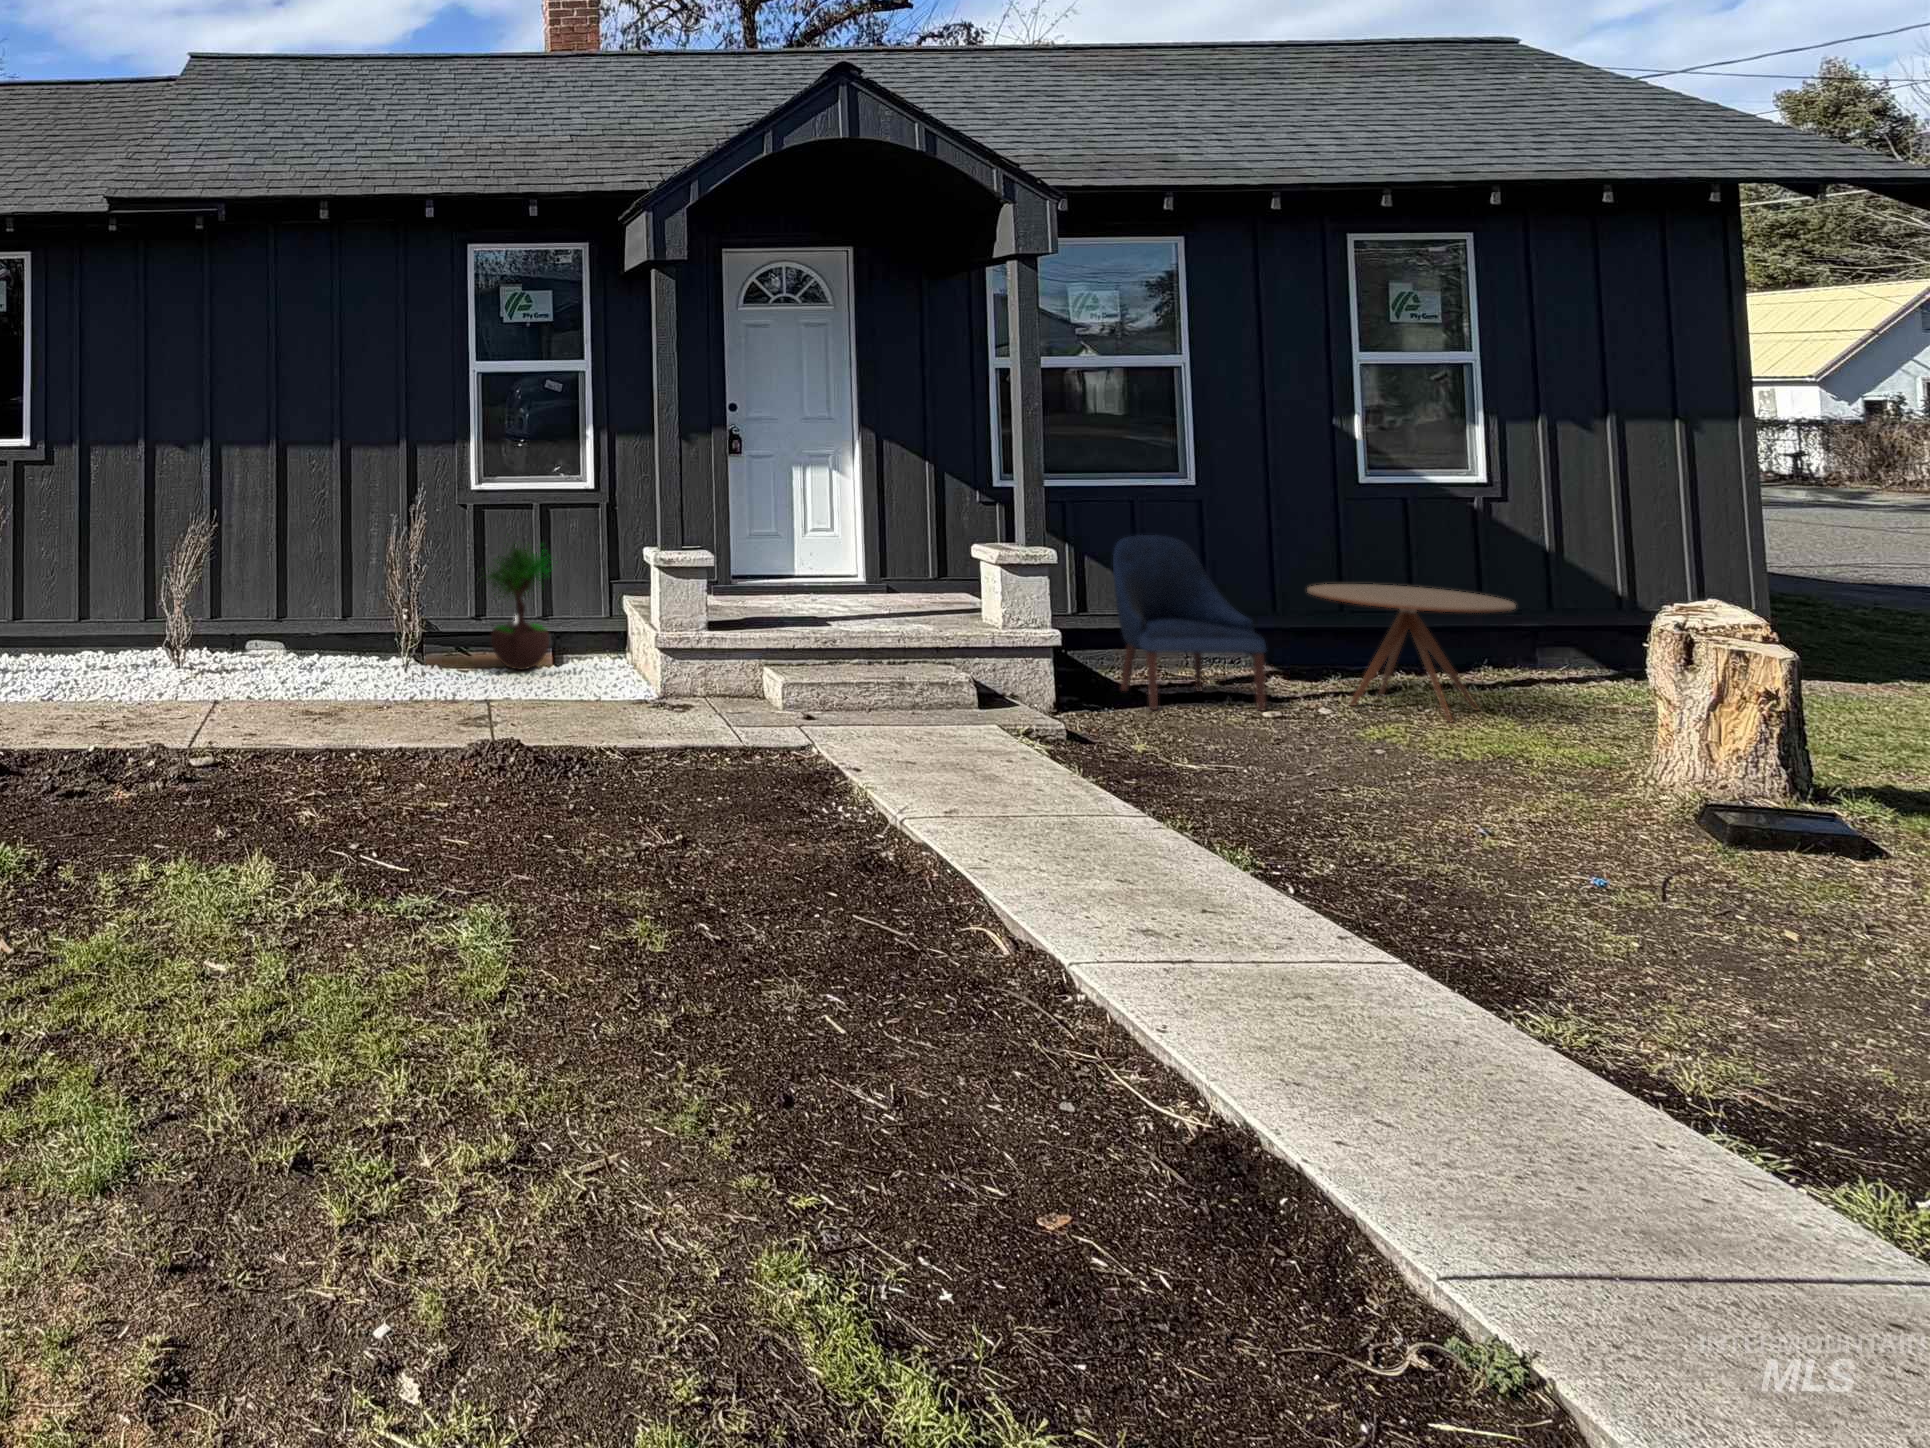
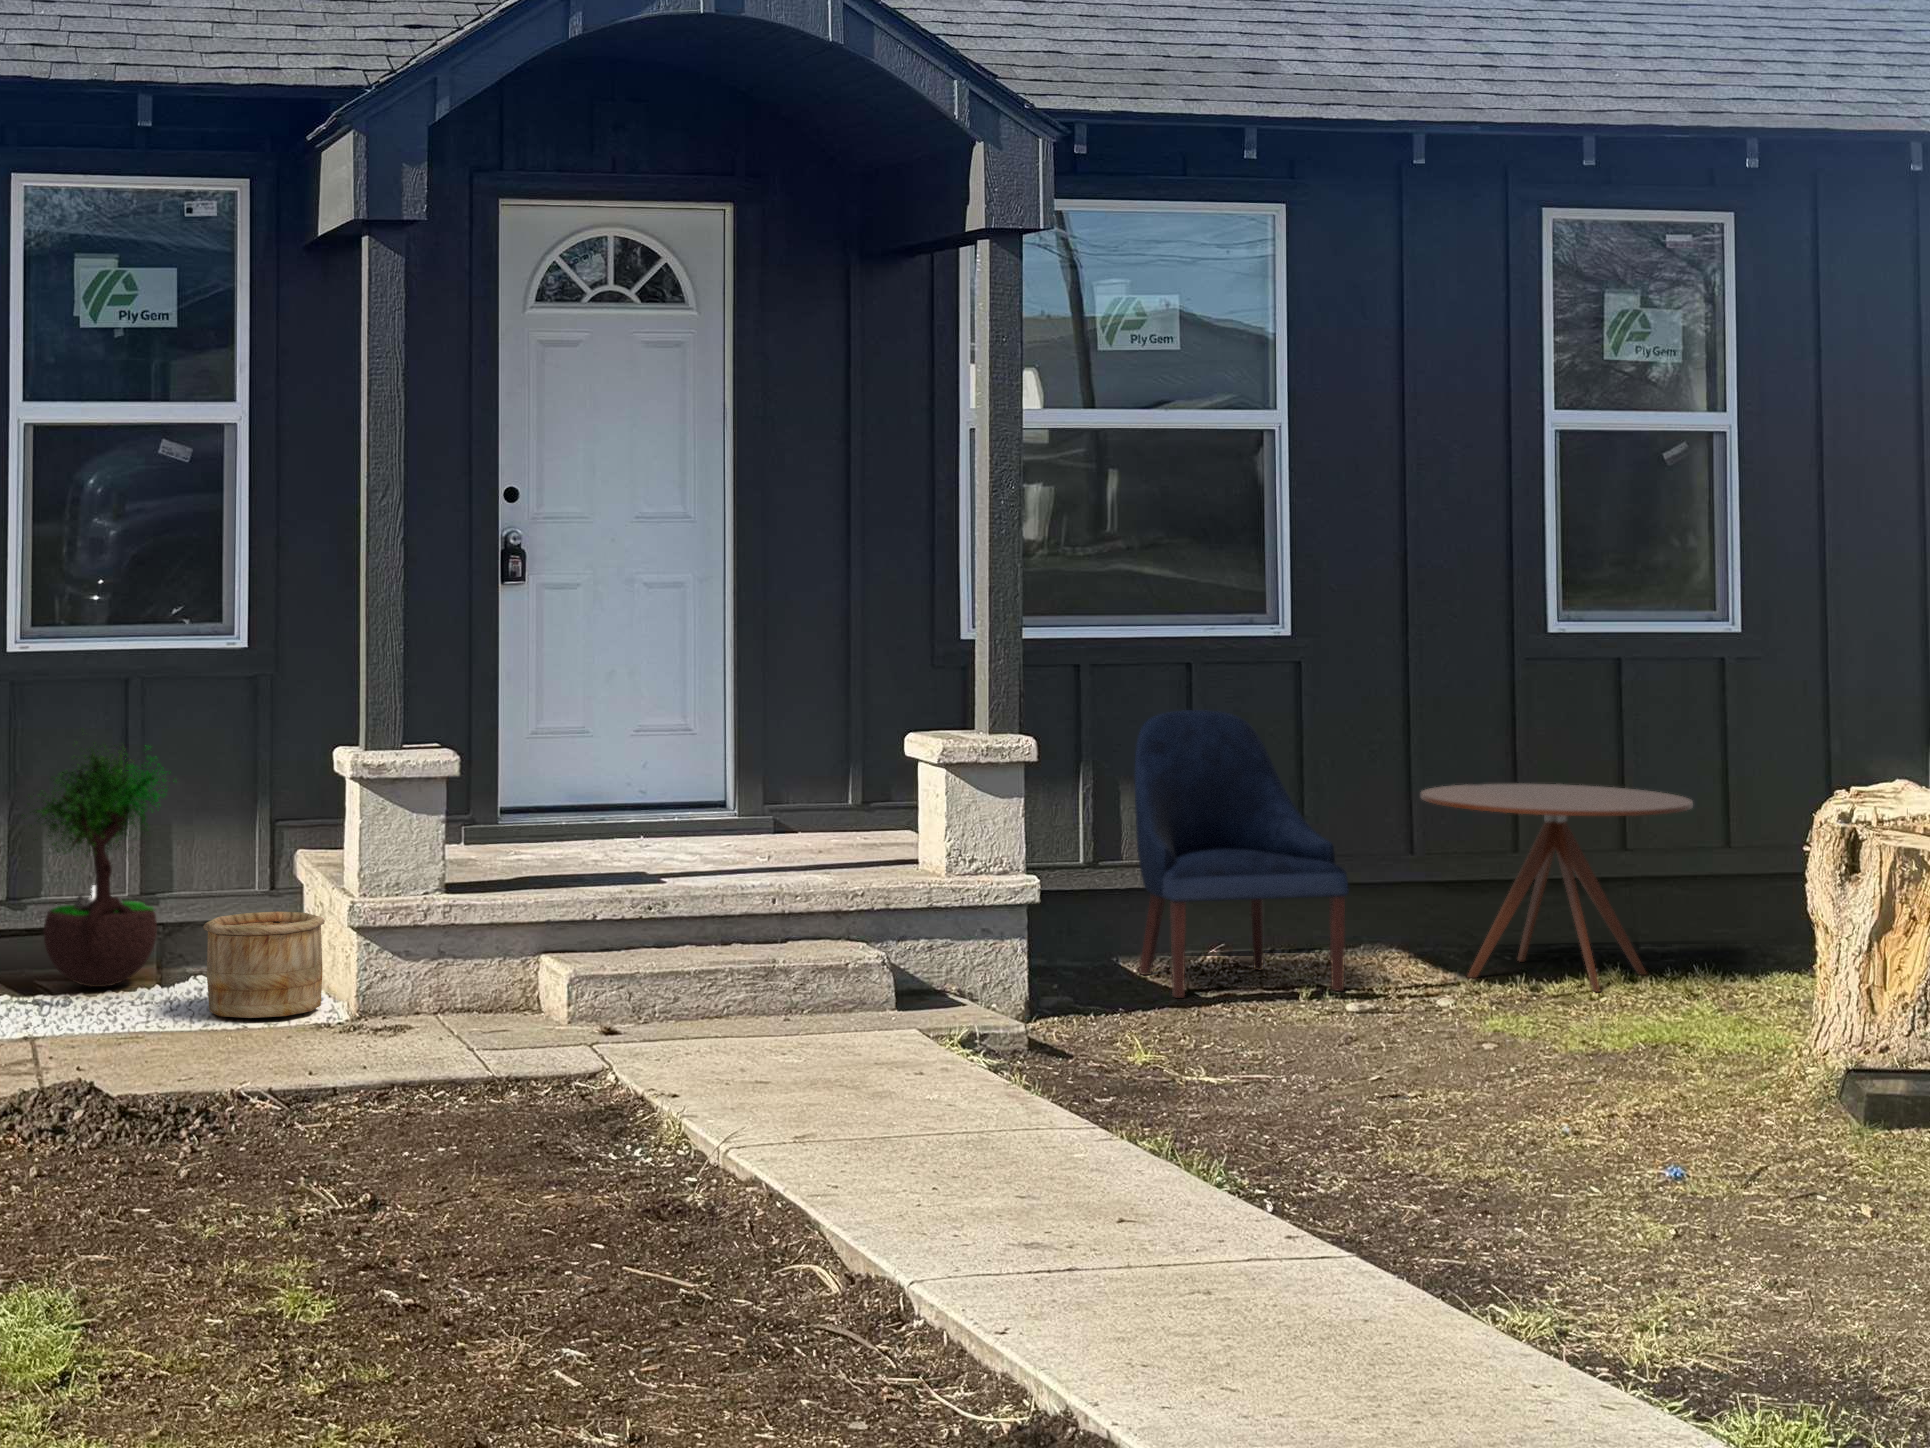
wooden bucket: none [574,636,640,696] -> present [203,911,325,1018]

